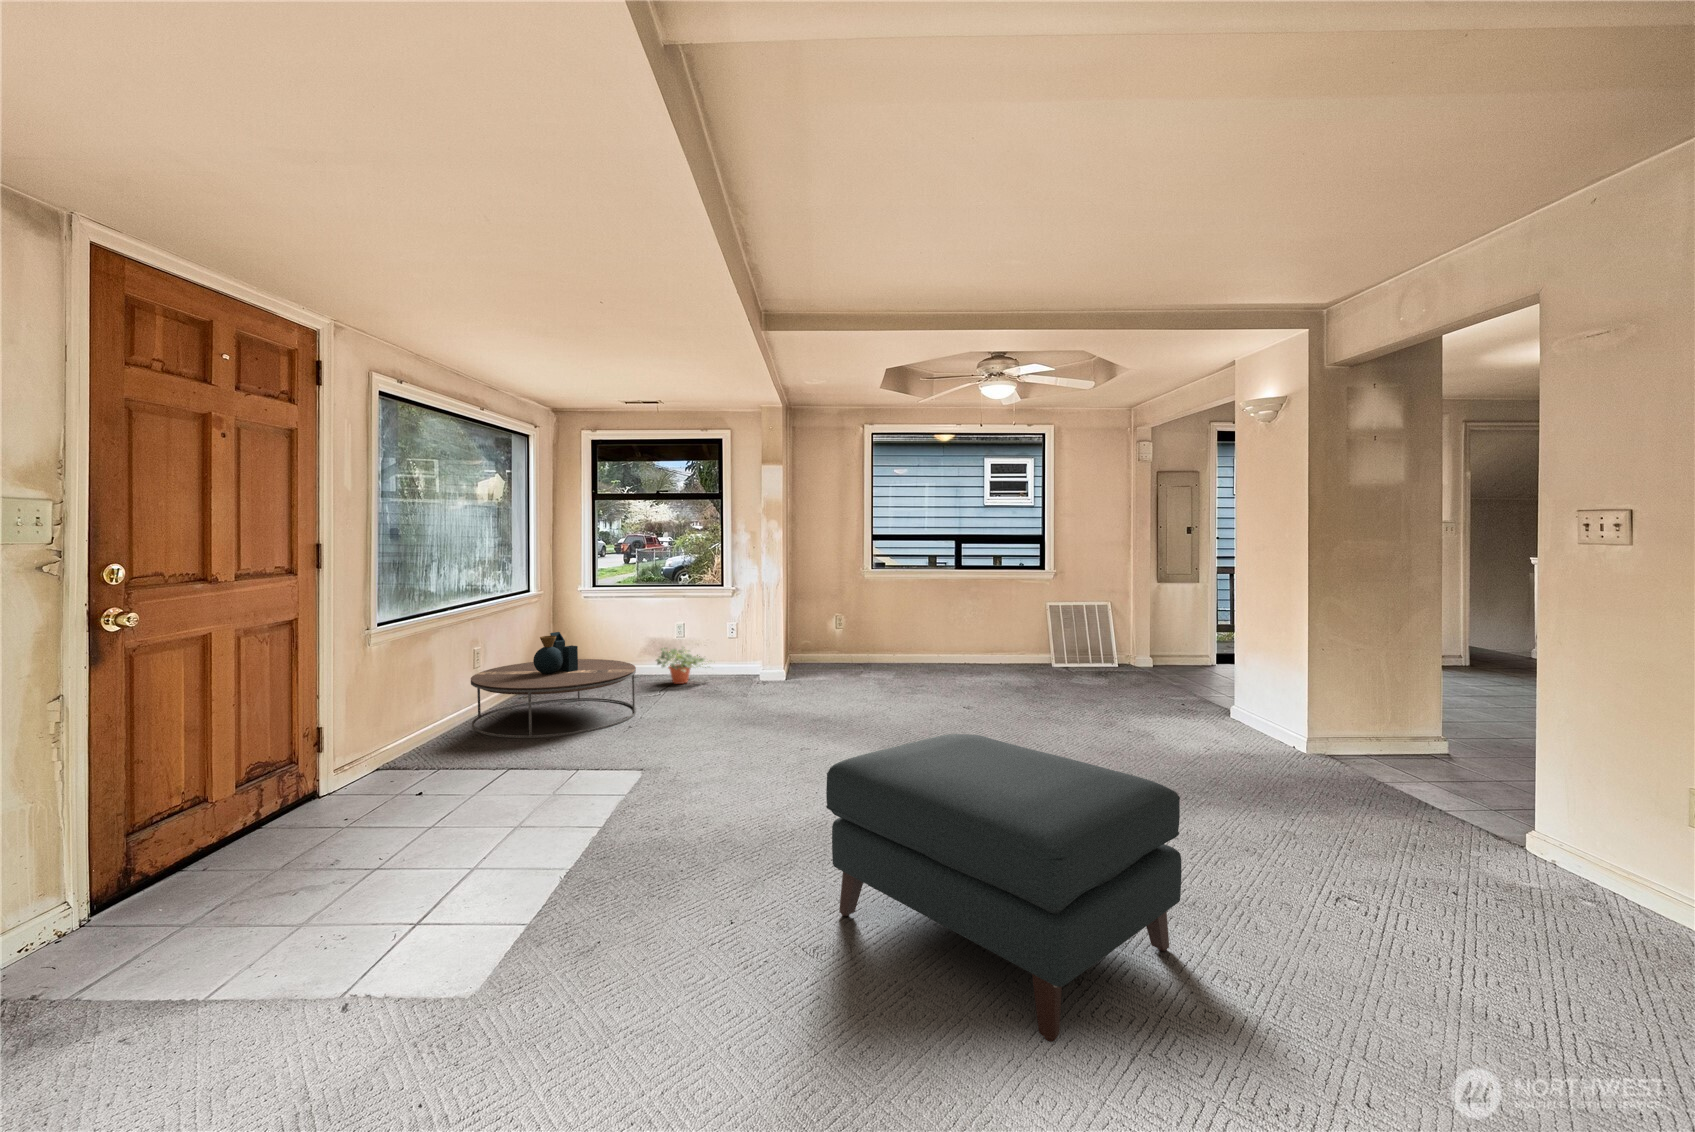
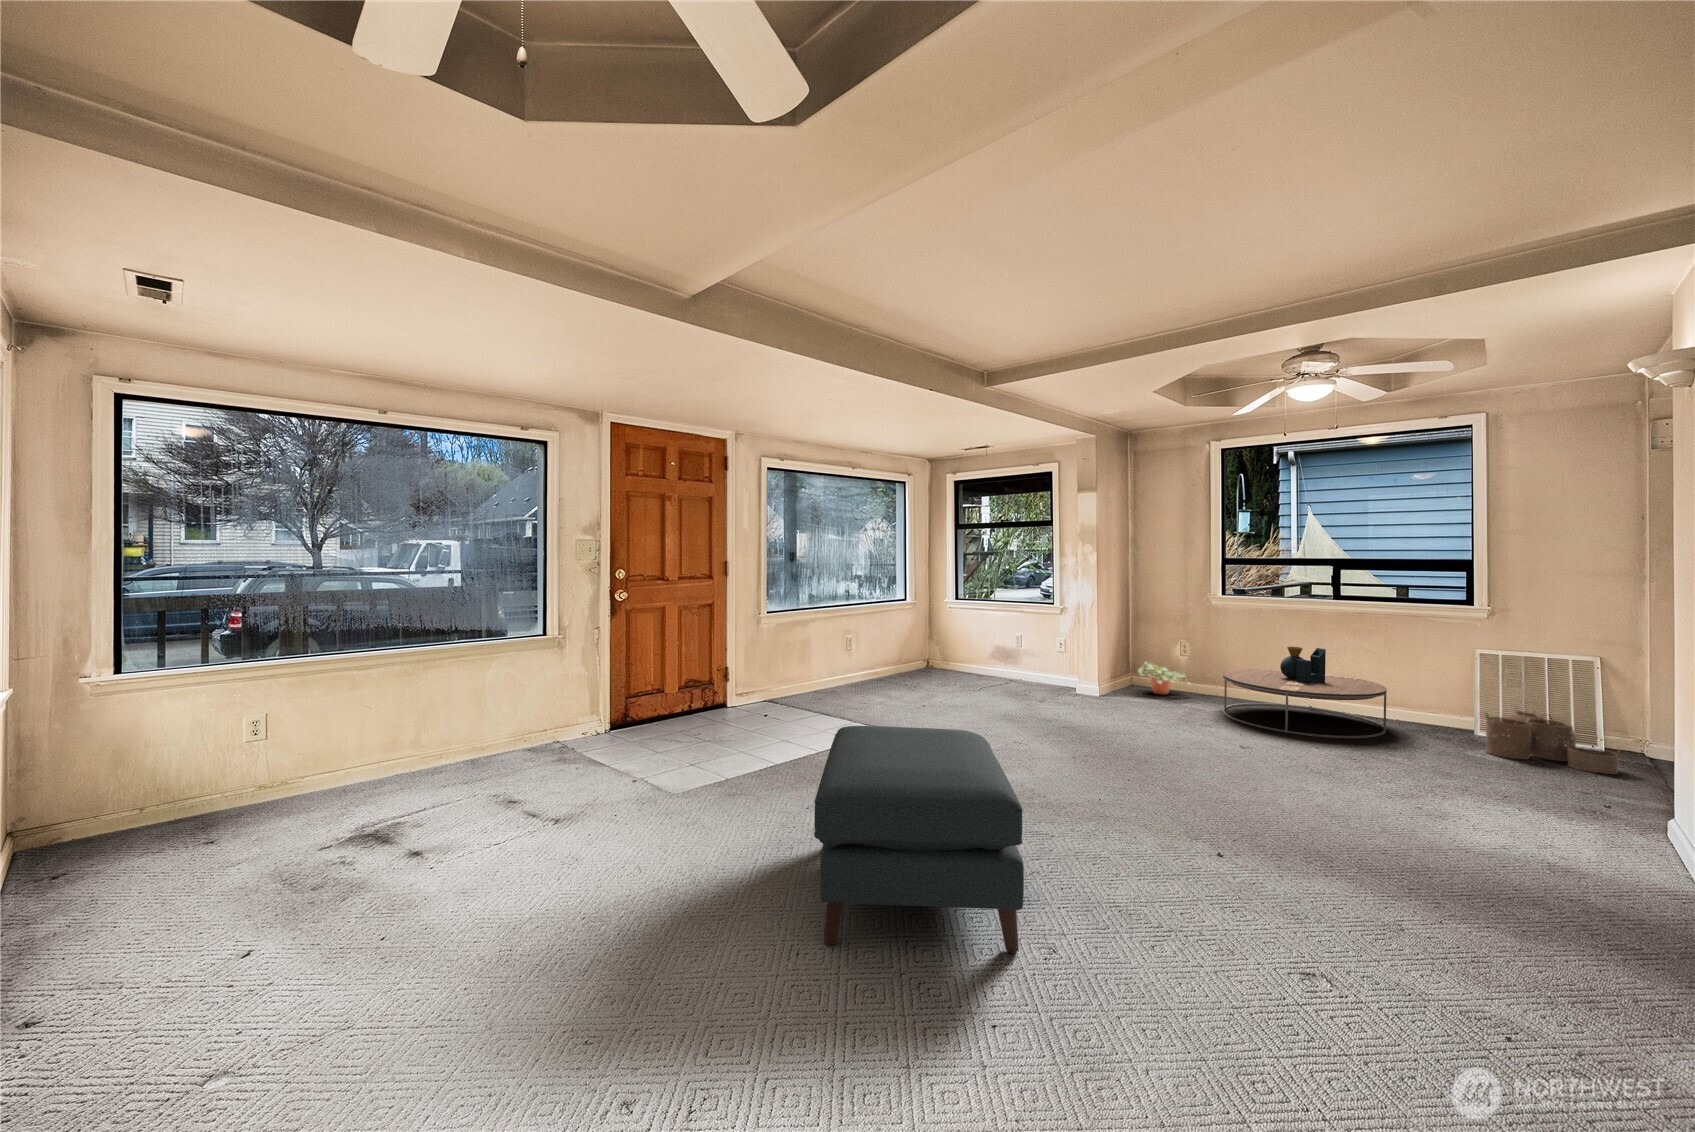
coffee table: present [471,632,636,738] -> present [1222,647,1387,738]
woven basket: none [1068,643,1143,681] -> present [1485,710,1620,774]
potted plant: present [657,647,705,684] -> present [1137,662,1186,694]

